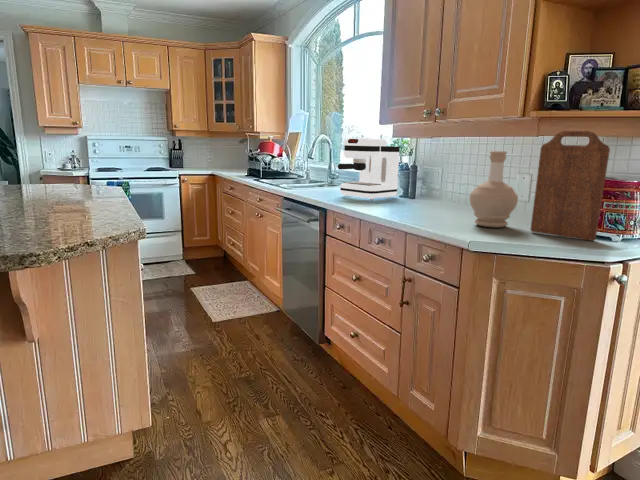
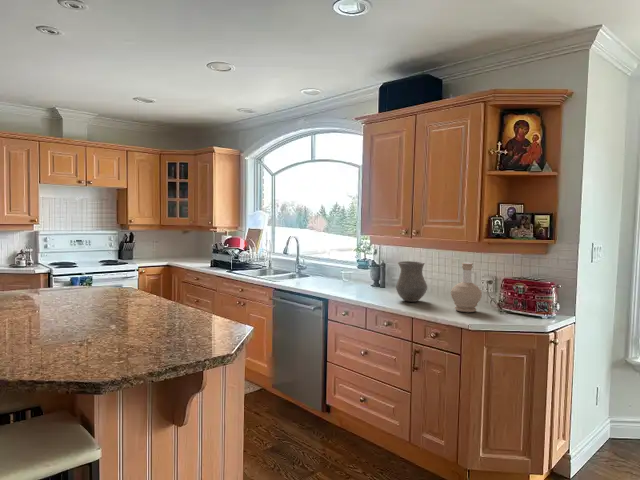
cutting board: present [531,131,610,241] -> none [493,253,536,319]
coffee maker: present [338,138,400,200] -> none [330,243,373,291]
vase: none [405,156,450,212] -> present [396,261,427,302]

